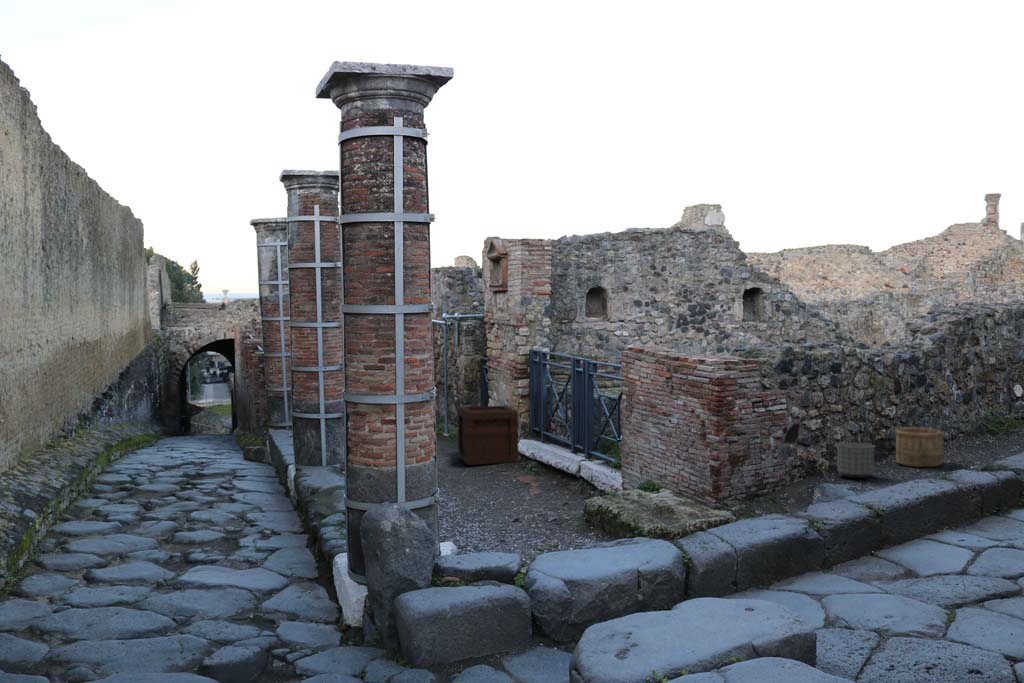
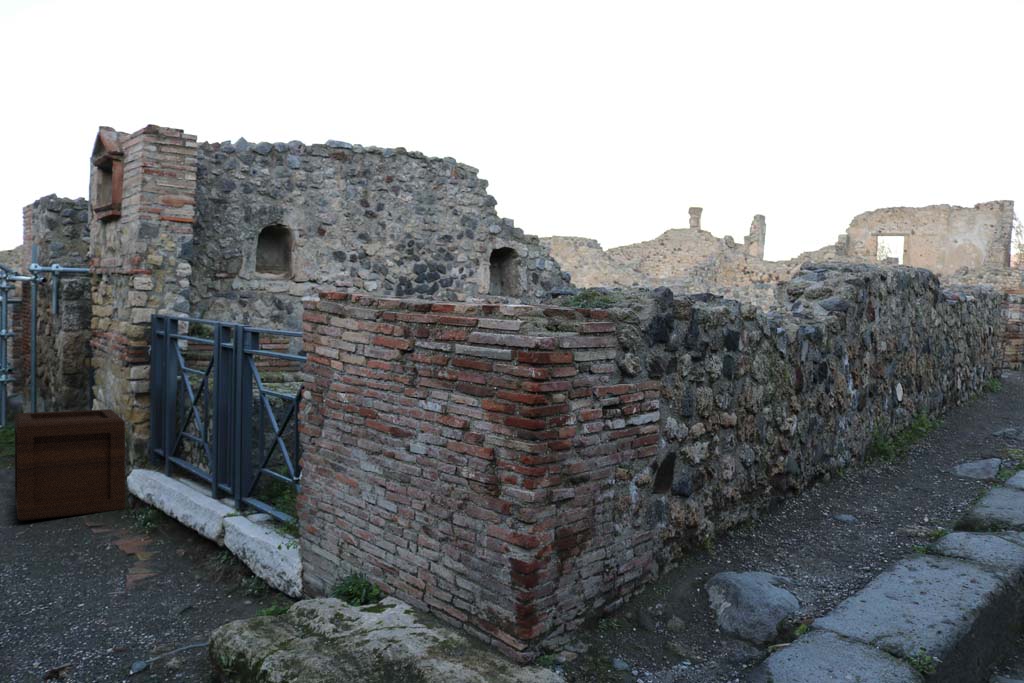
wooden bucket: present [895,427,944,467] -> none [798,444,882,518]
planter: present [837,443,874,478] -> none [732,480,802,553]

